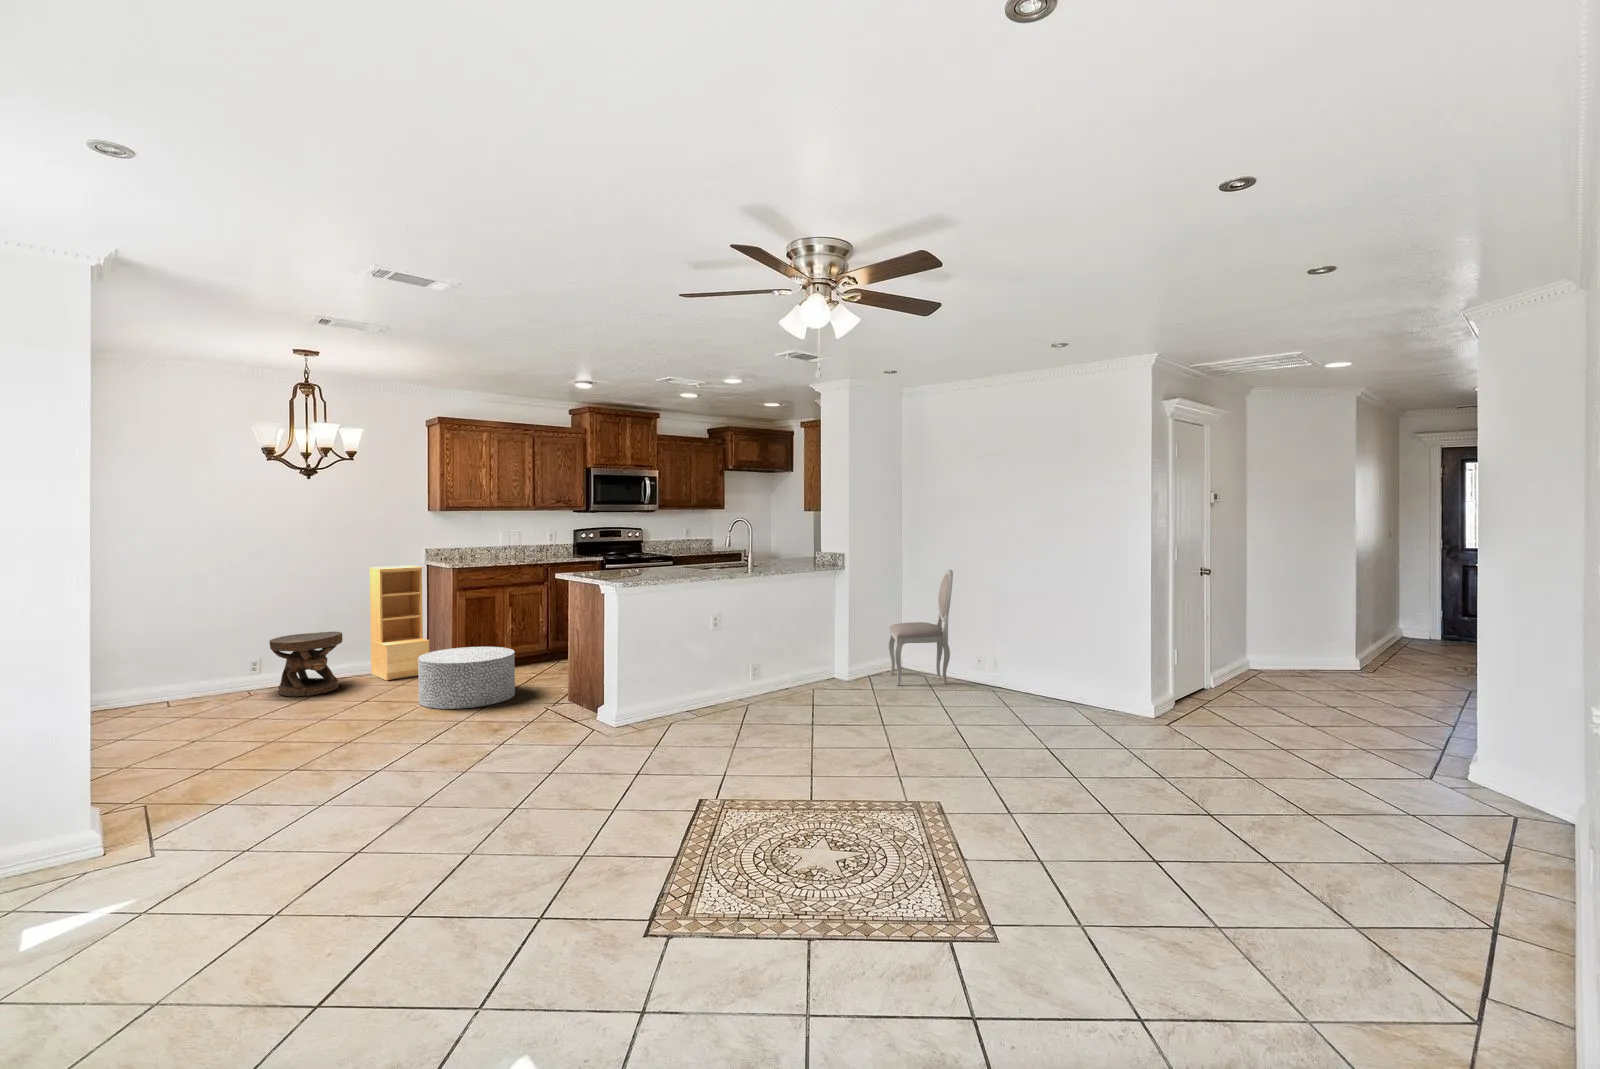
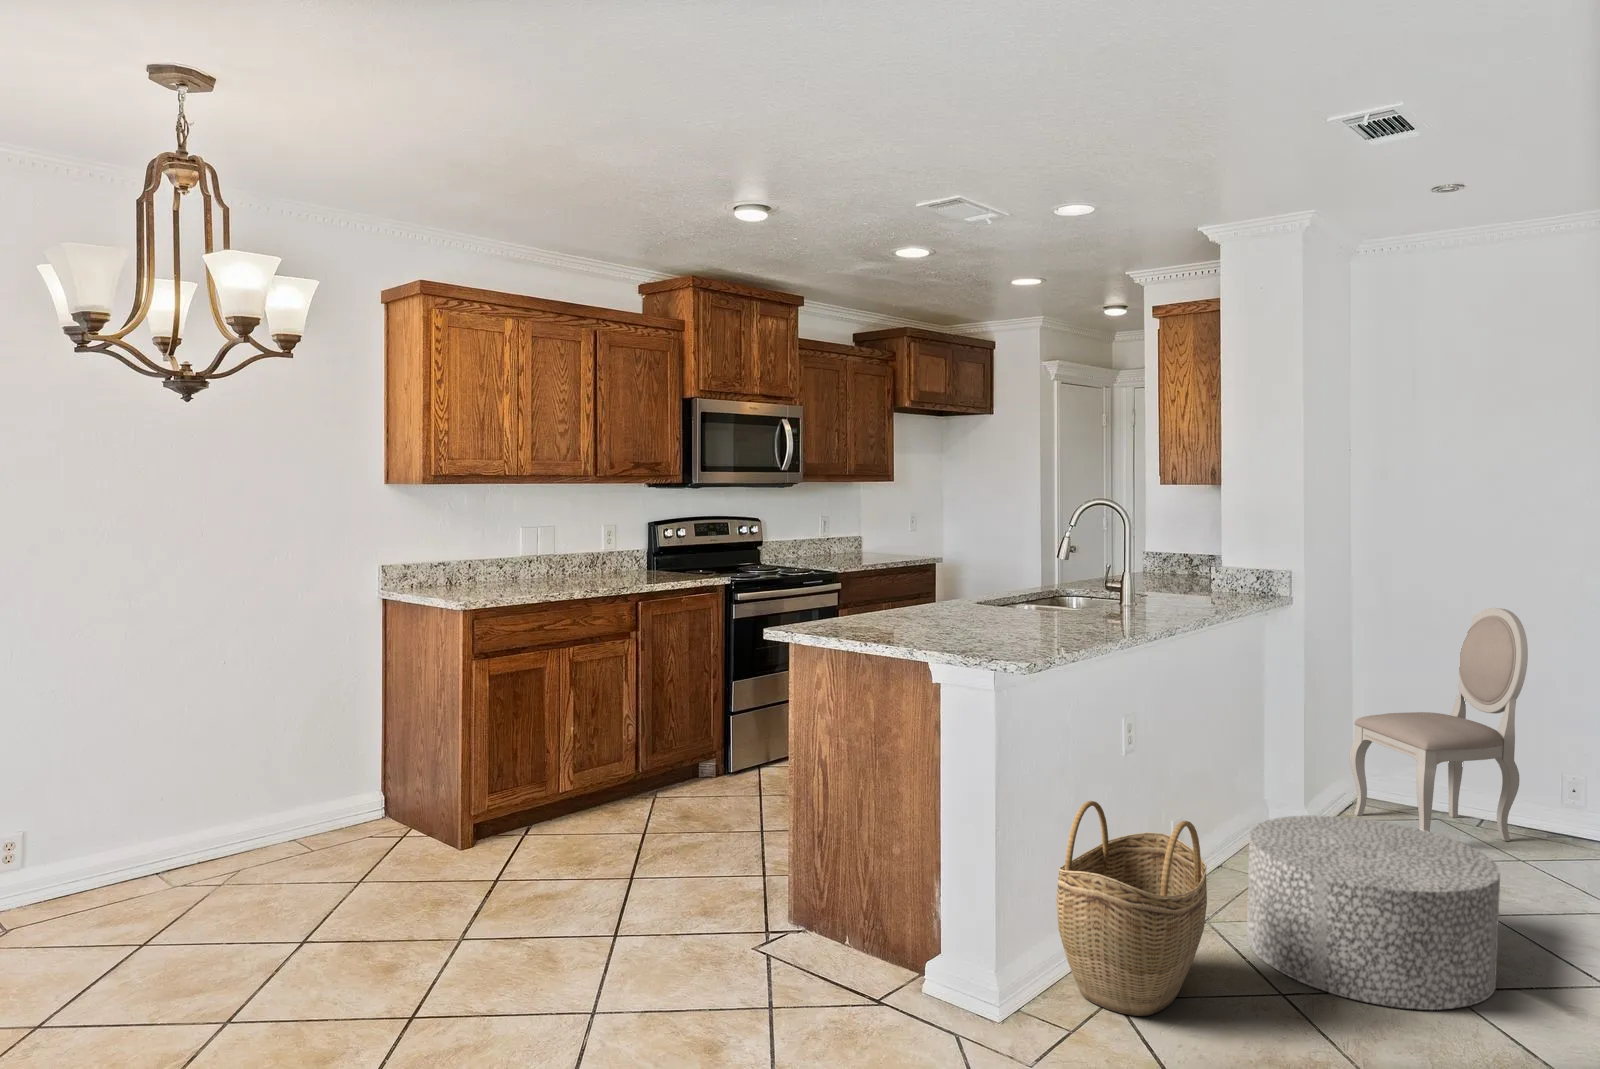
bookshelf: present [369,565,429,681] -> none [273,600,410,862]
side table: present [269,632,343,697] -> none [63,757,232,926]
woven basket: none [644,643,712,728] -> present [1057,801,1207,1016]
ottoman: present [418,647,515,709] -> present [1247,816,1500,1010]

